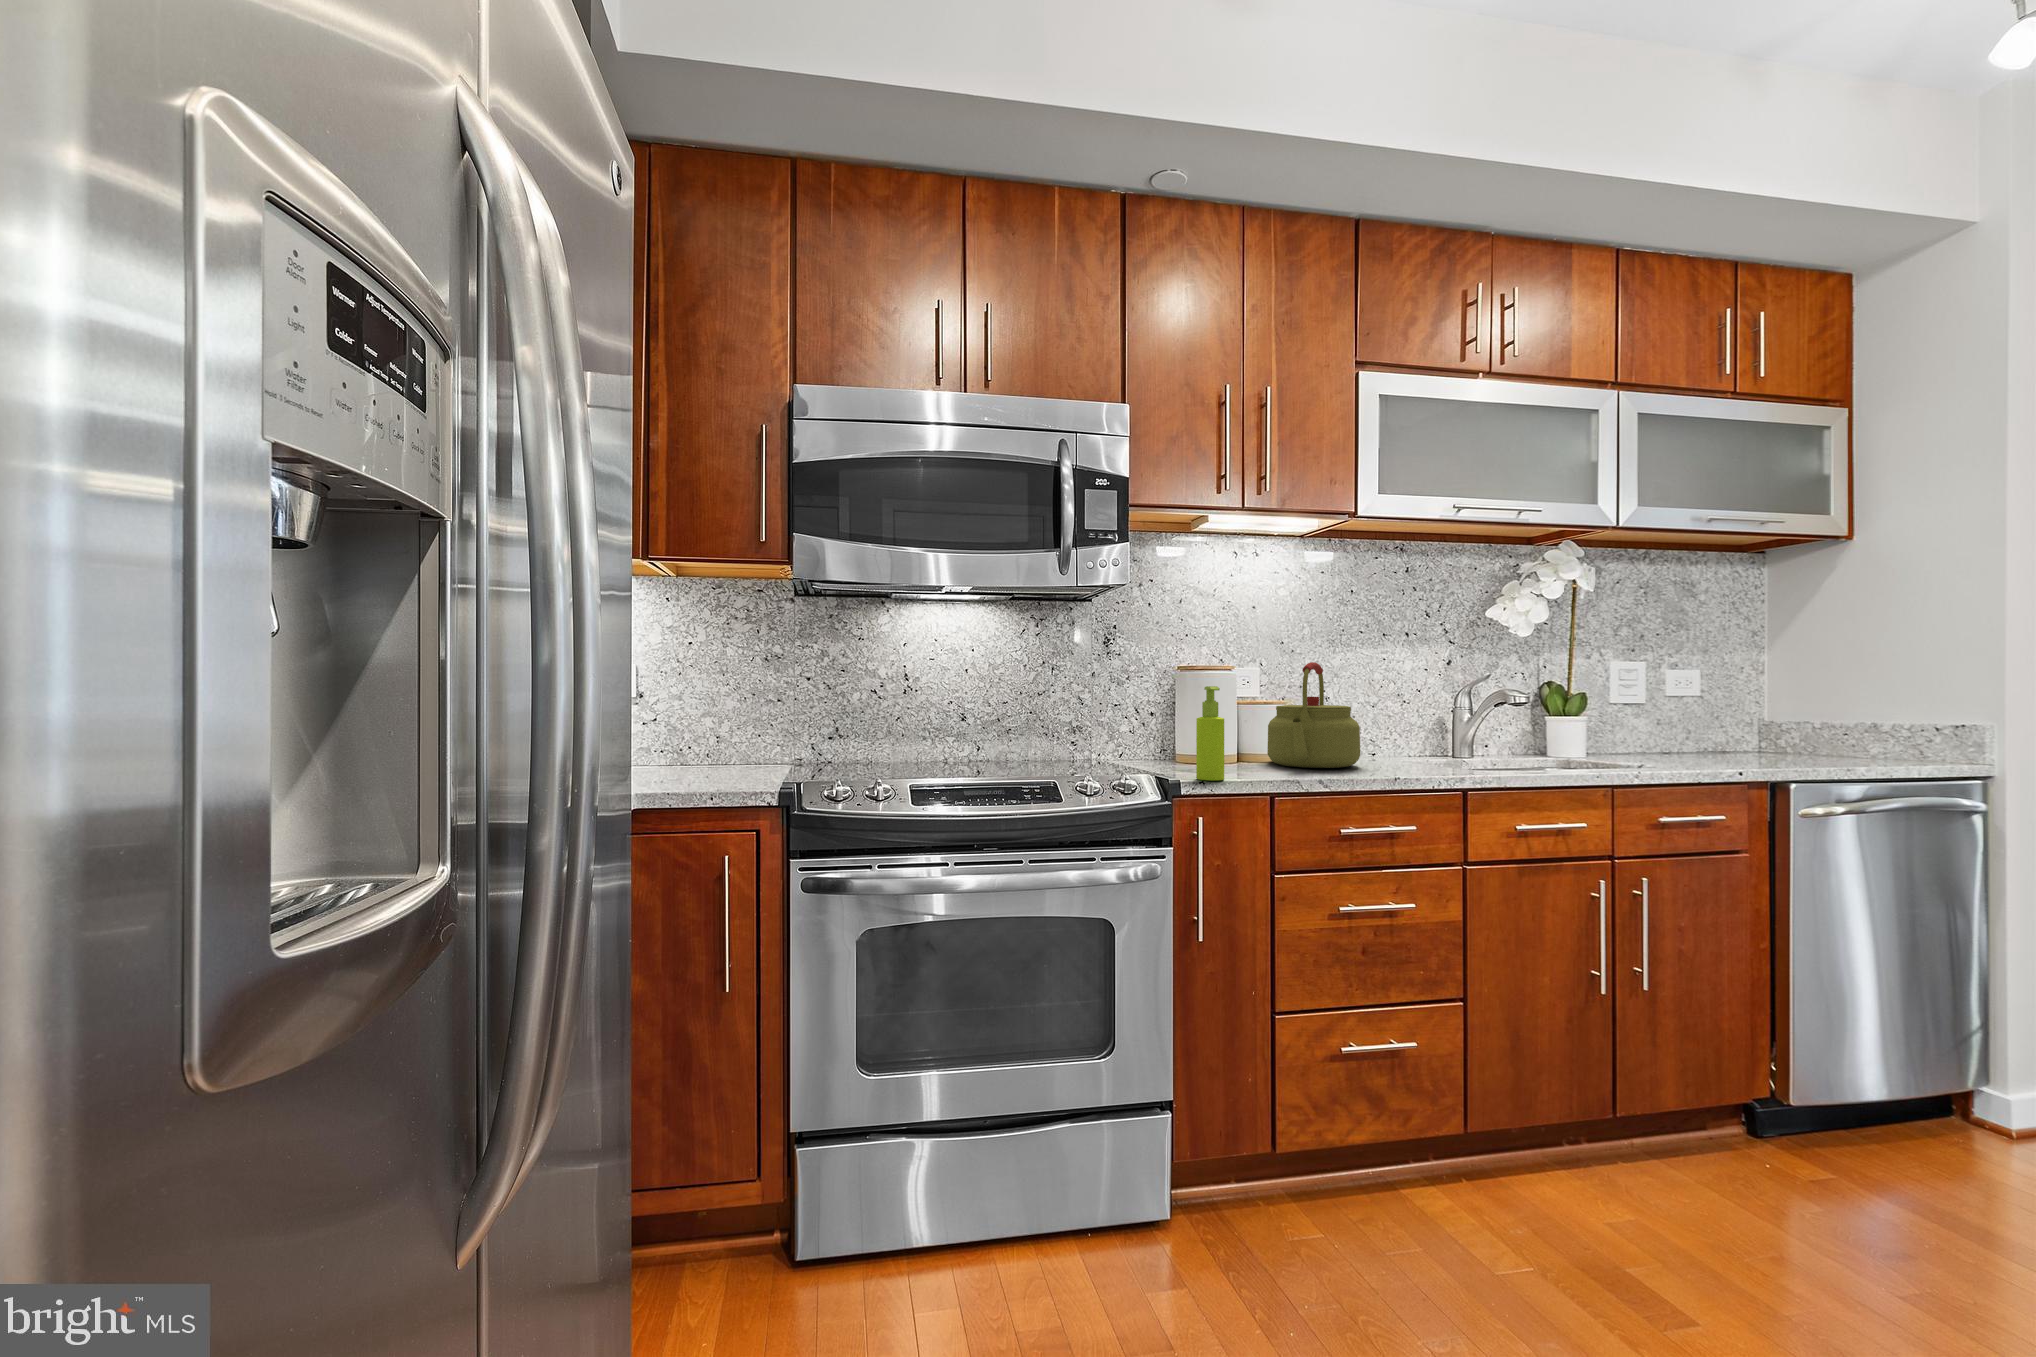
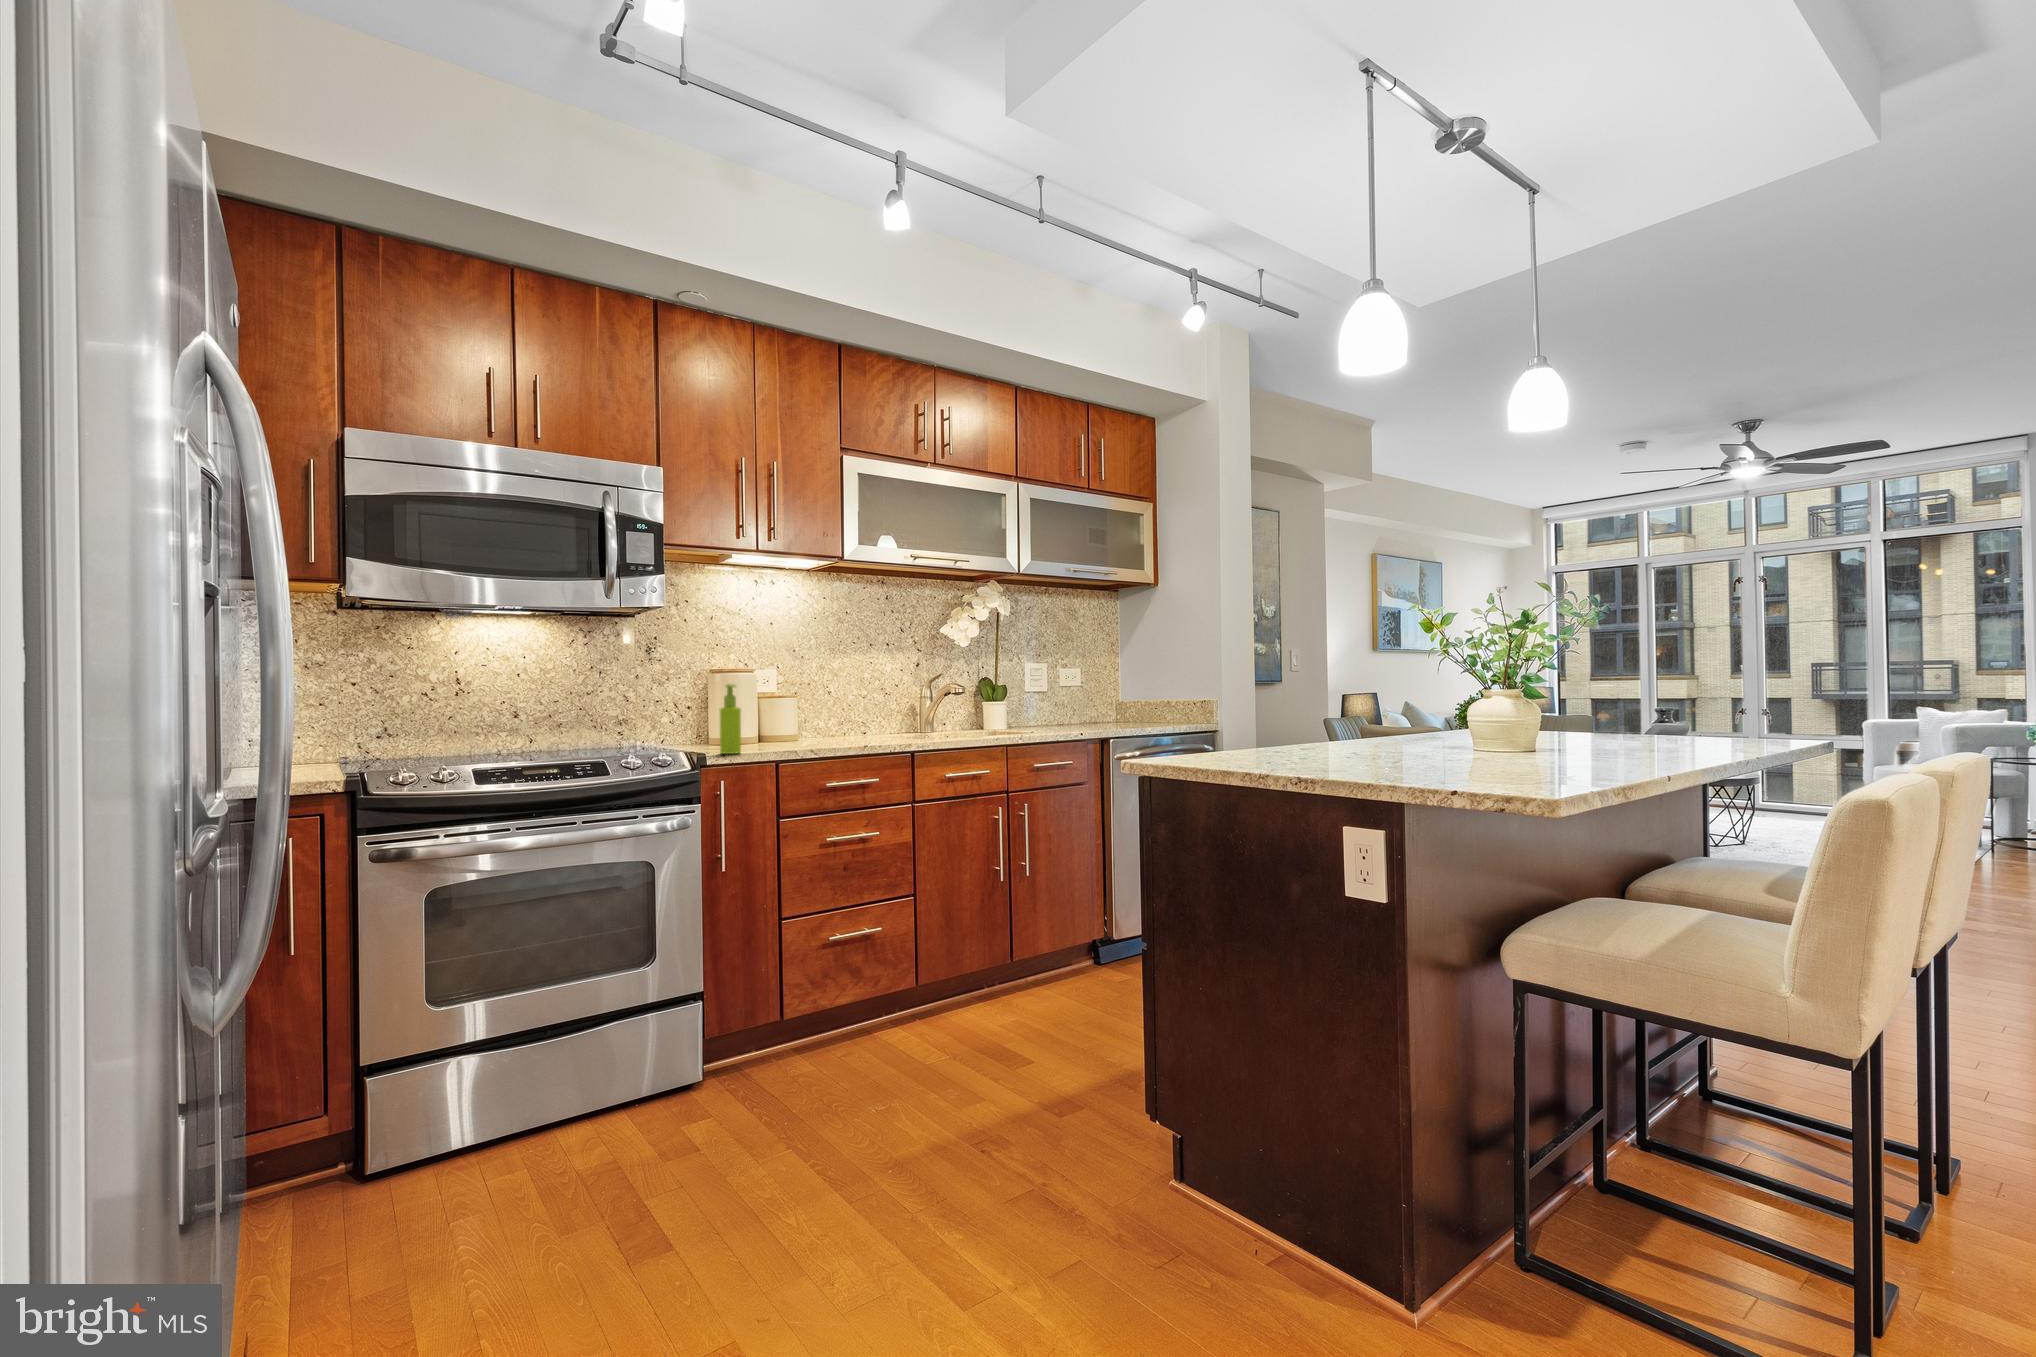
kettle: present [1267,662,1360,768] -> none [776,667,843,744]

